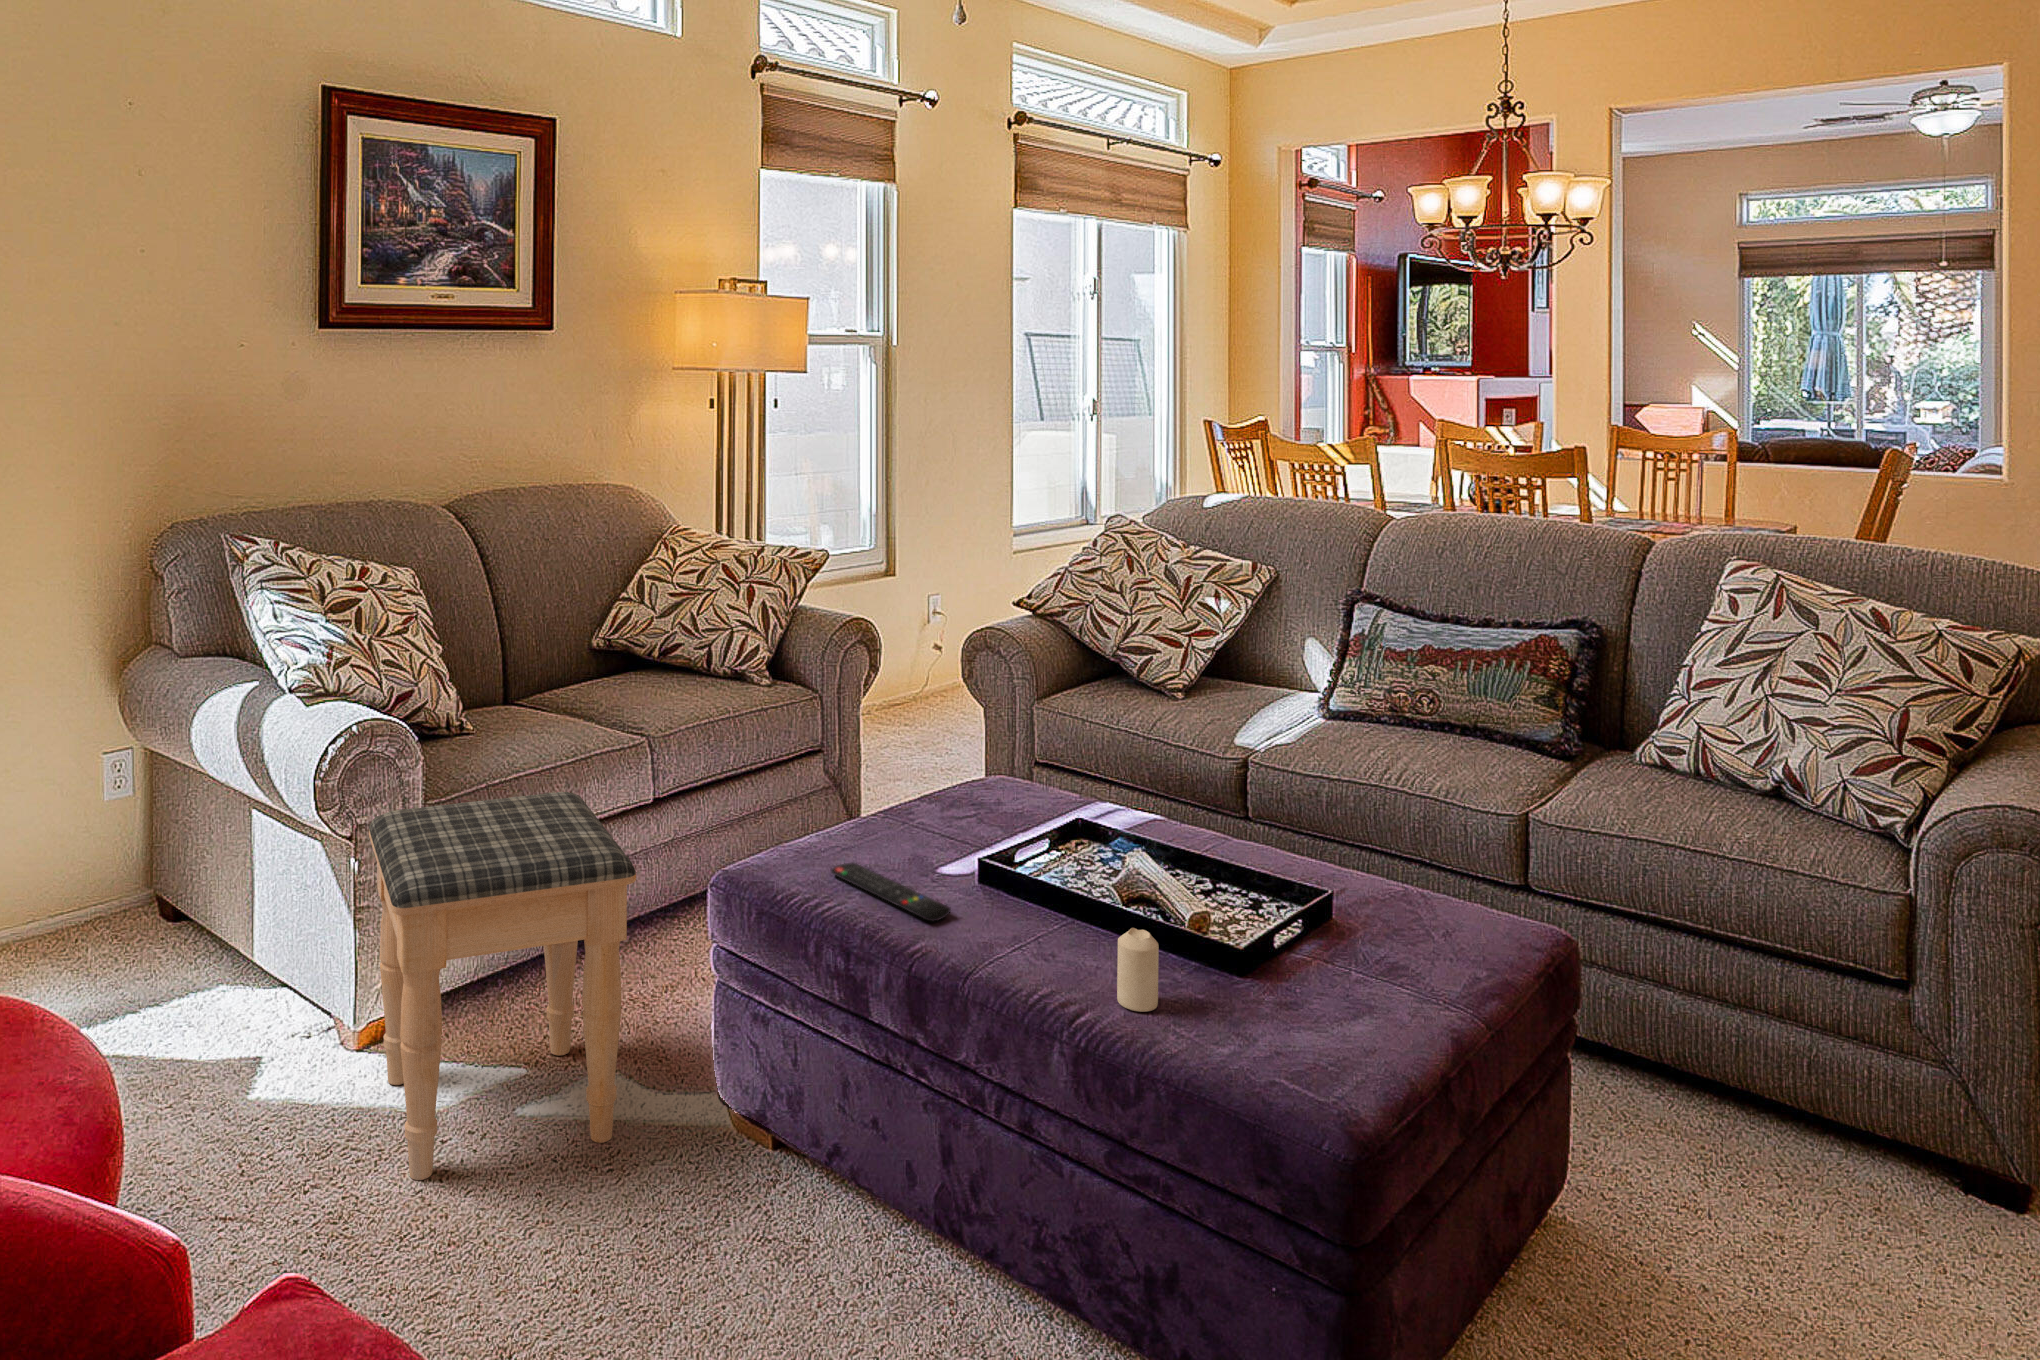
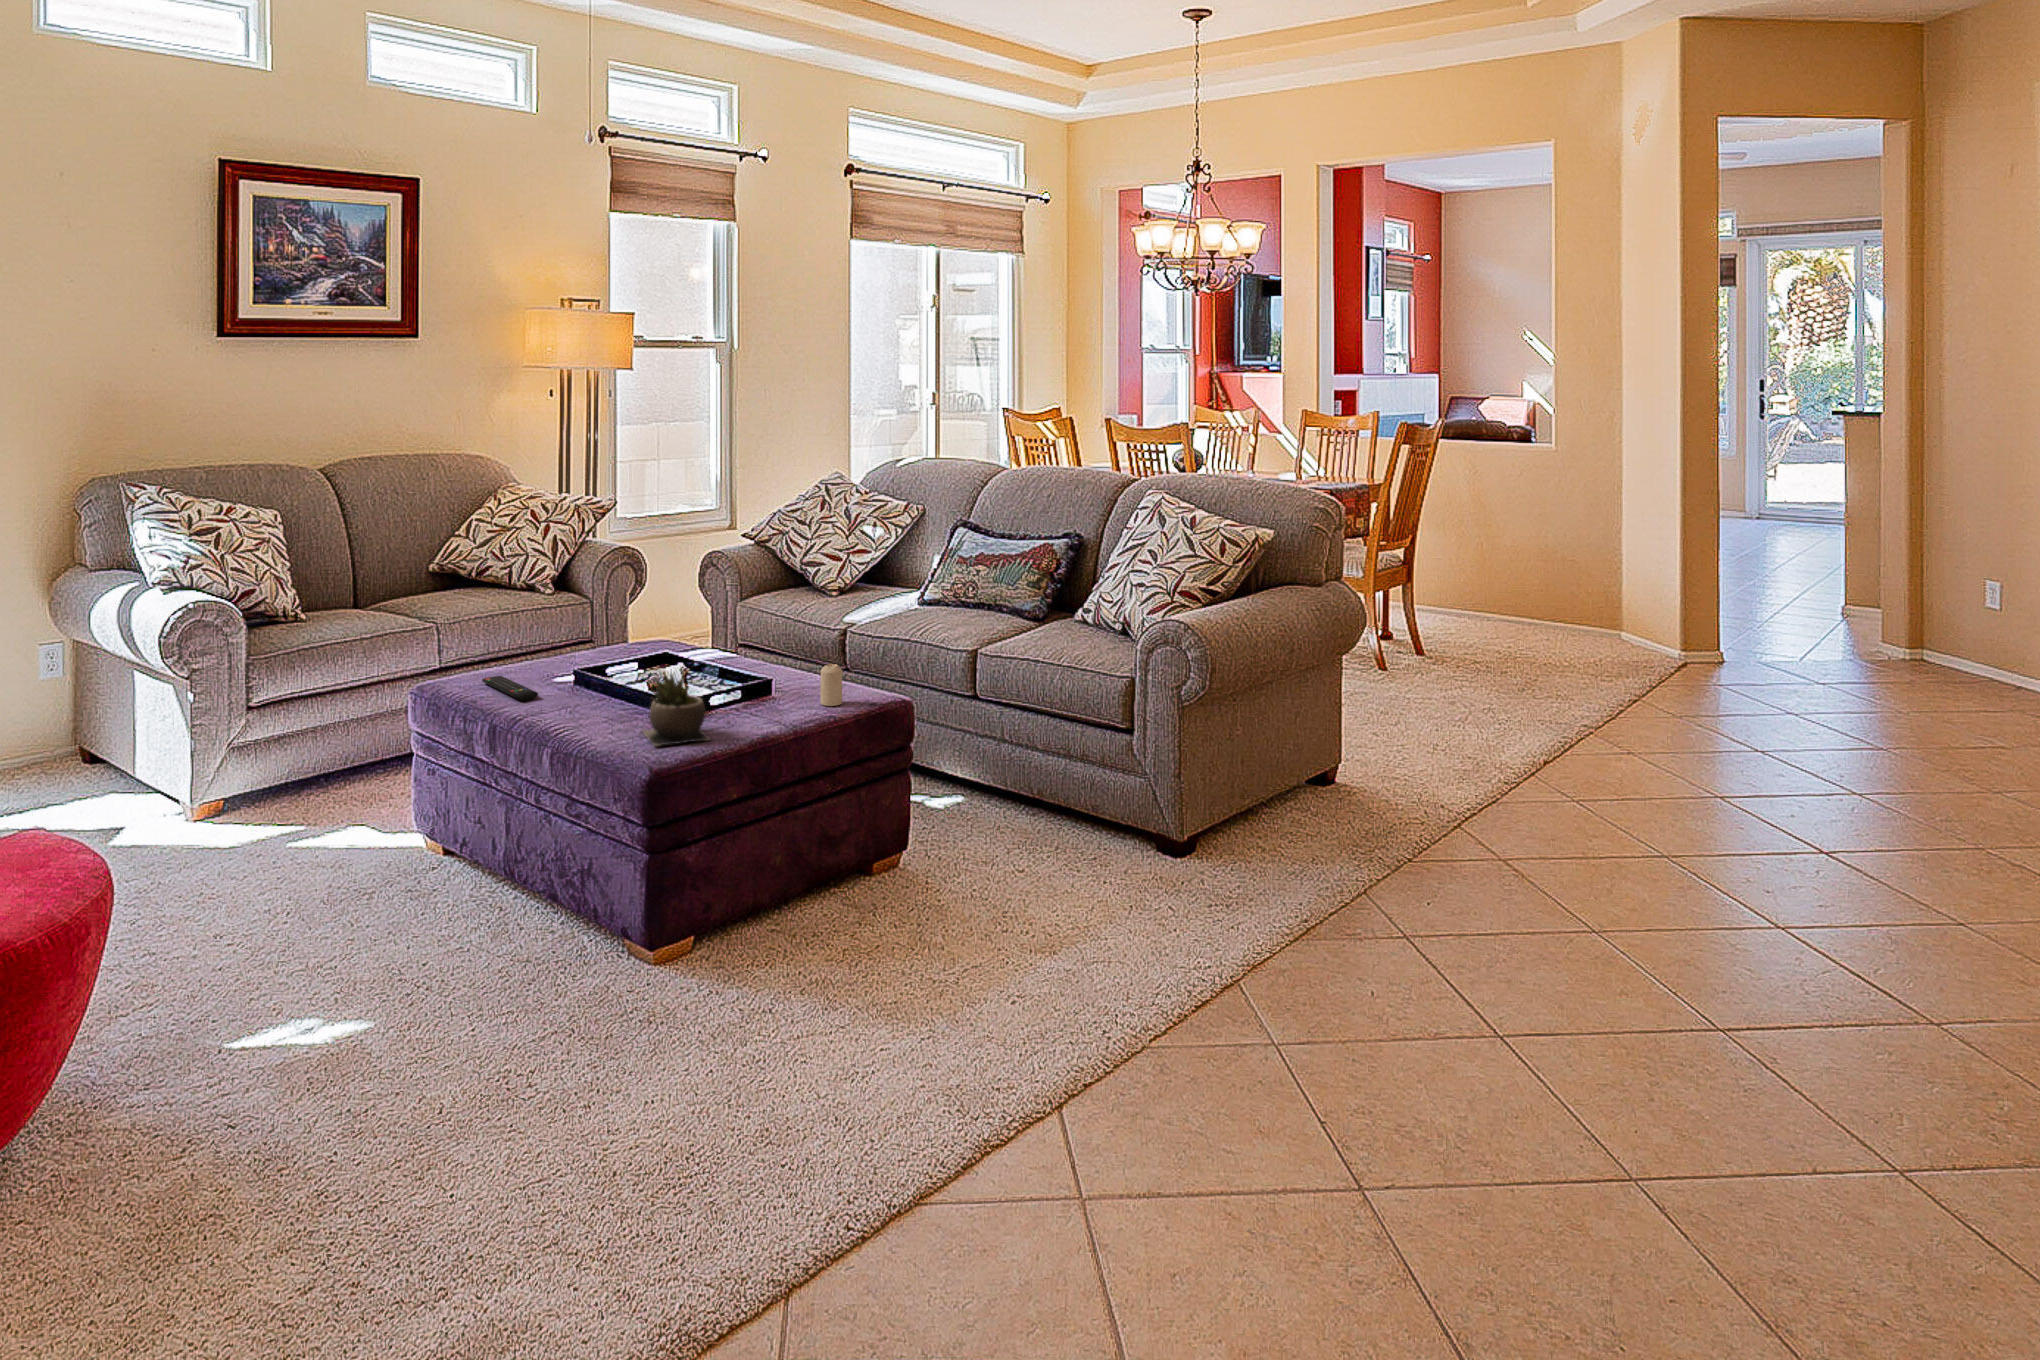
footstool: present [369,792,636,1180] -> none [180,646,355,876]
succulent plant: none [1207,918,1361,1062] -> present [643,674,710,746]
candle: present [1117,928,1159,1012] -> present [821,663,842,706]

